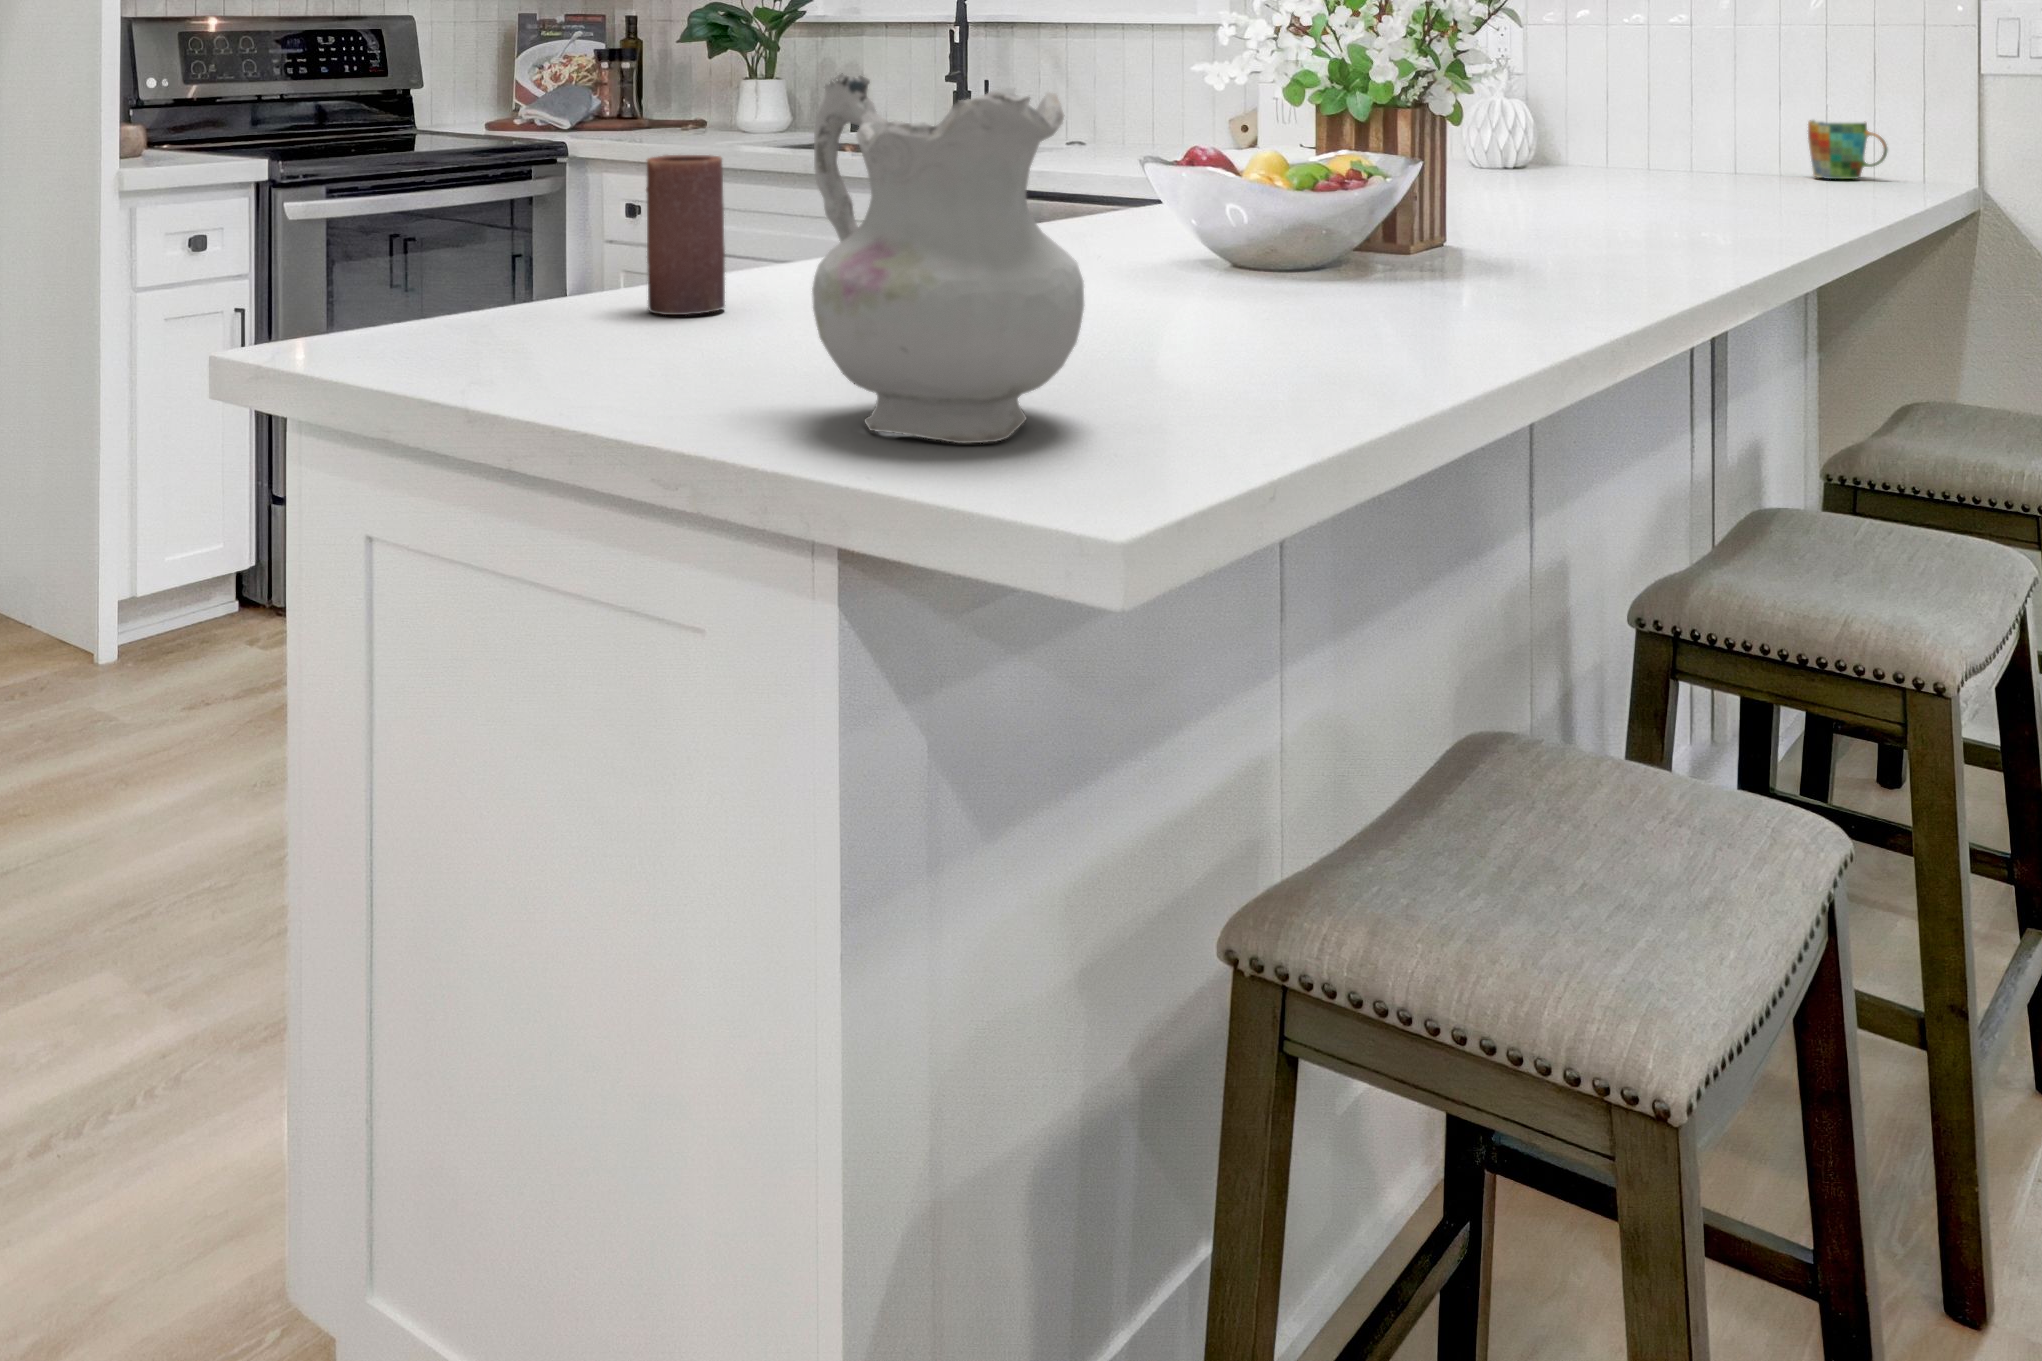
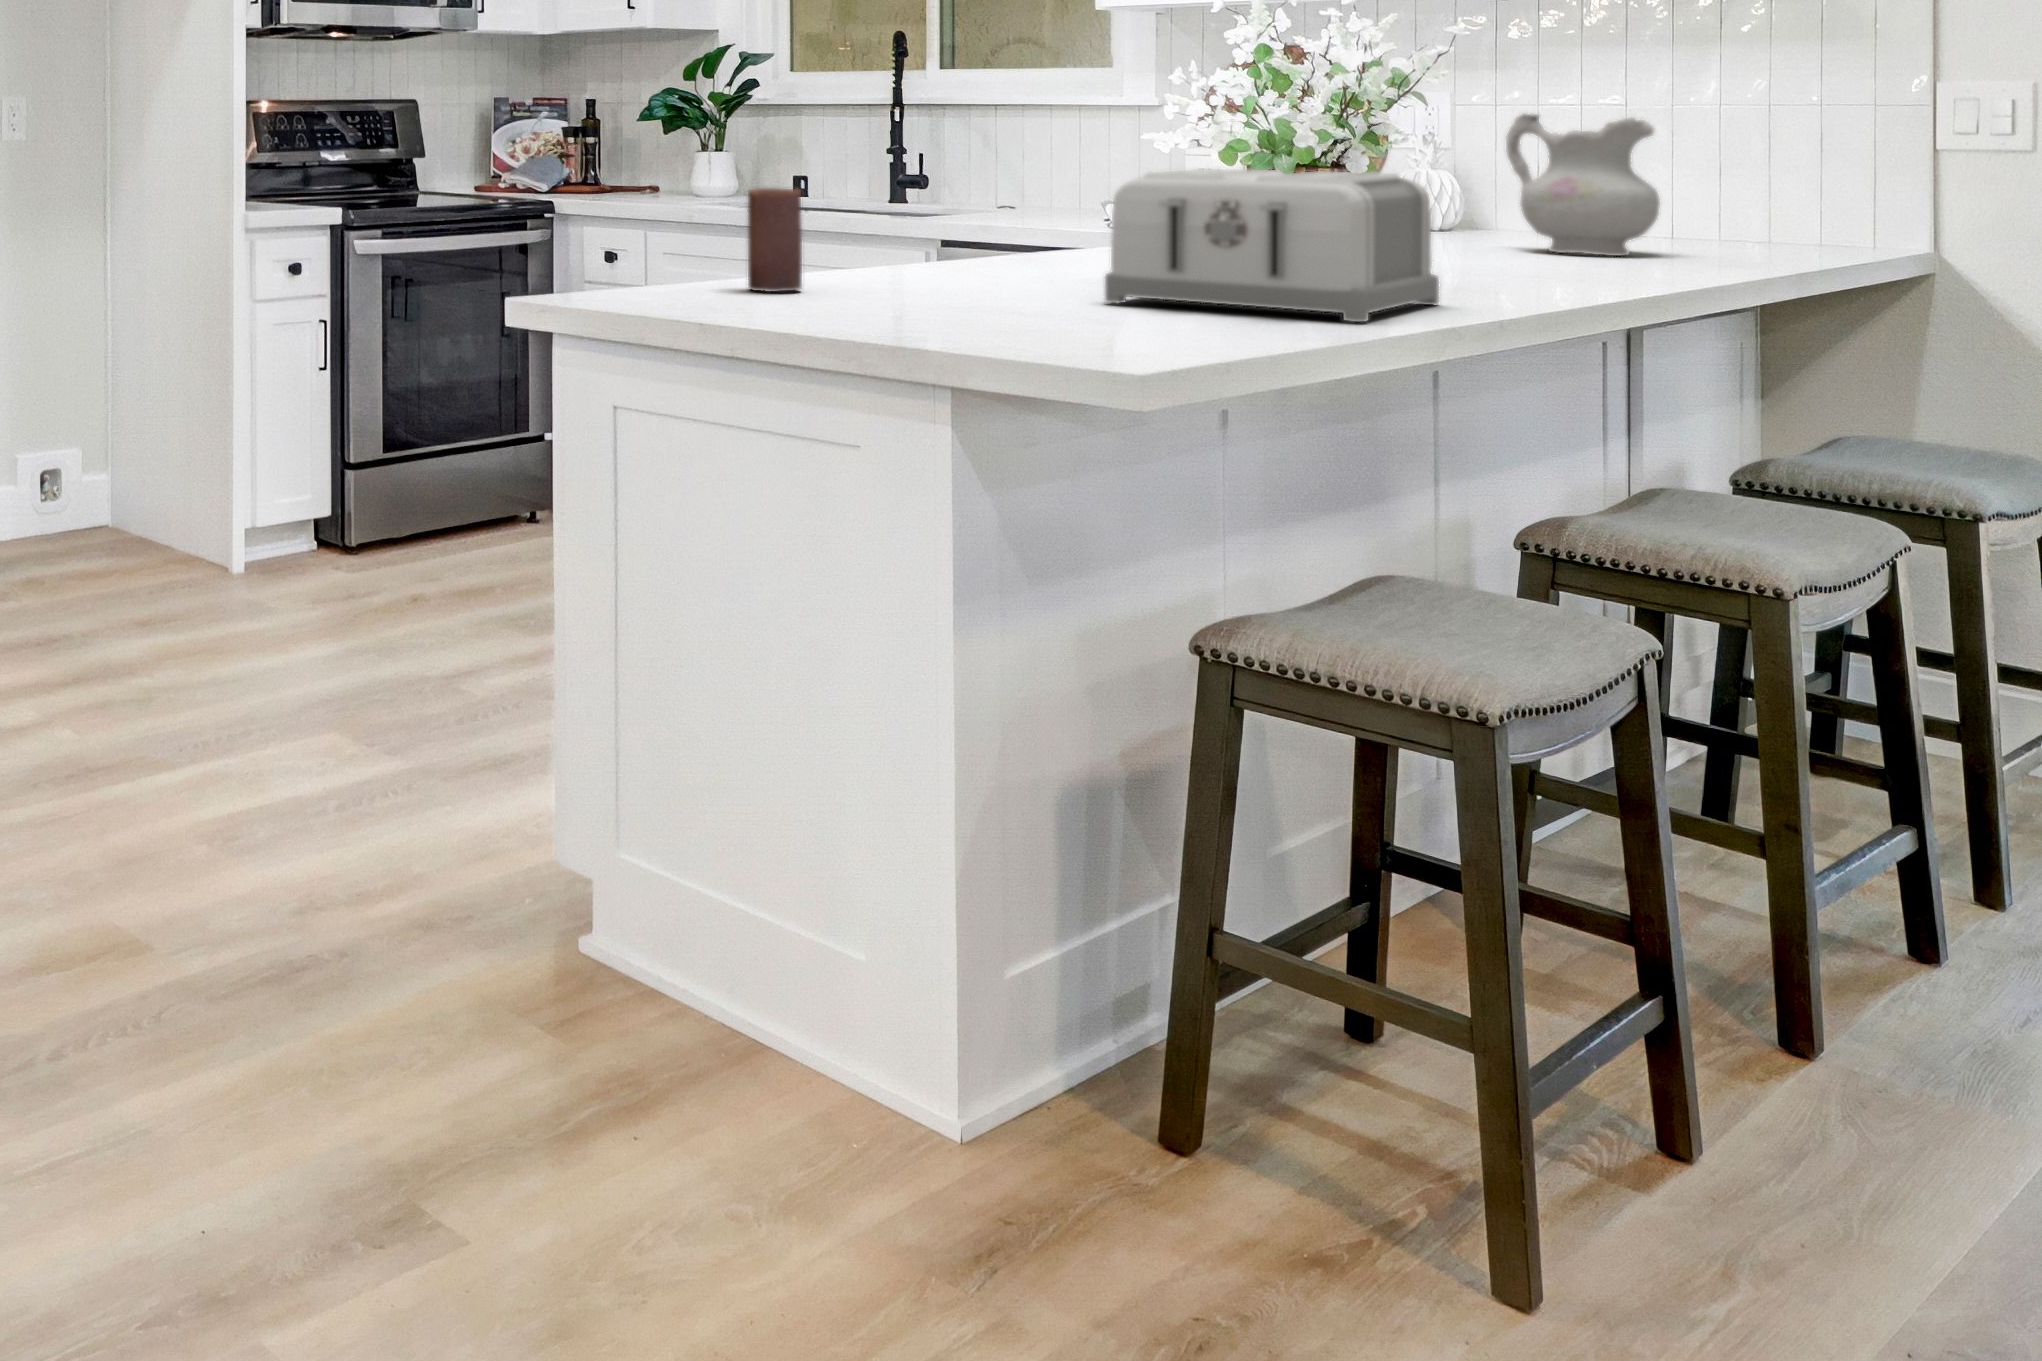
ceramic pitcher: present [812,74,1084,443] -> present [1506,114,1660,256]
toaster: none [1130,117,1543,349] -> present [1105,169,1439,322]
mug: present [1808,120,1888,179] -> none [1745,190,1830,242]

